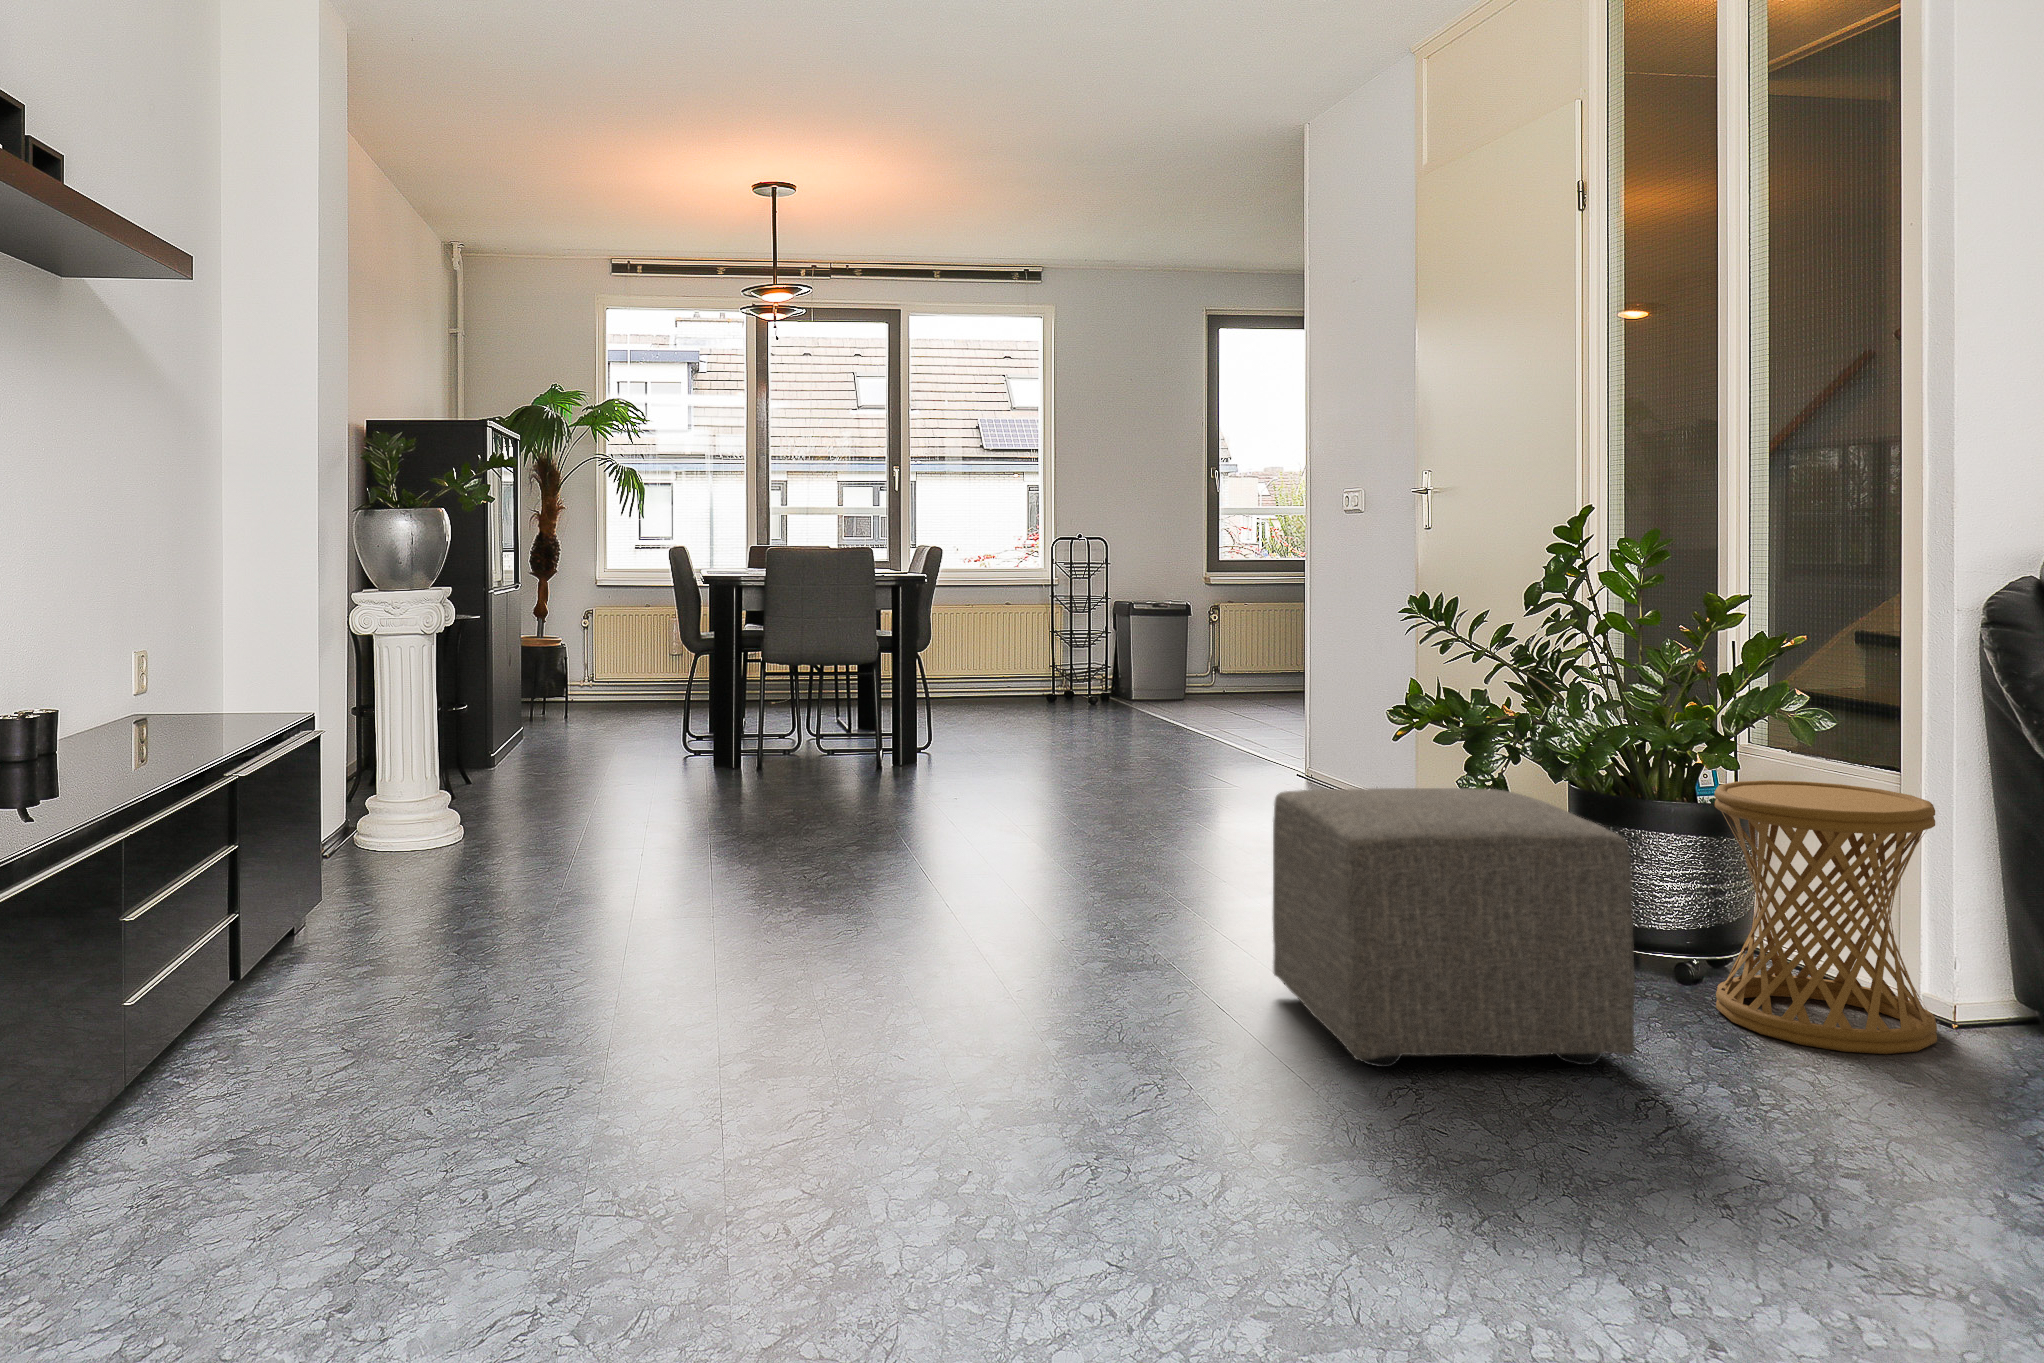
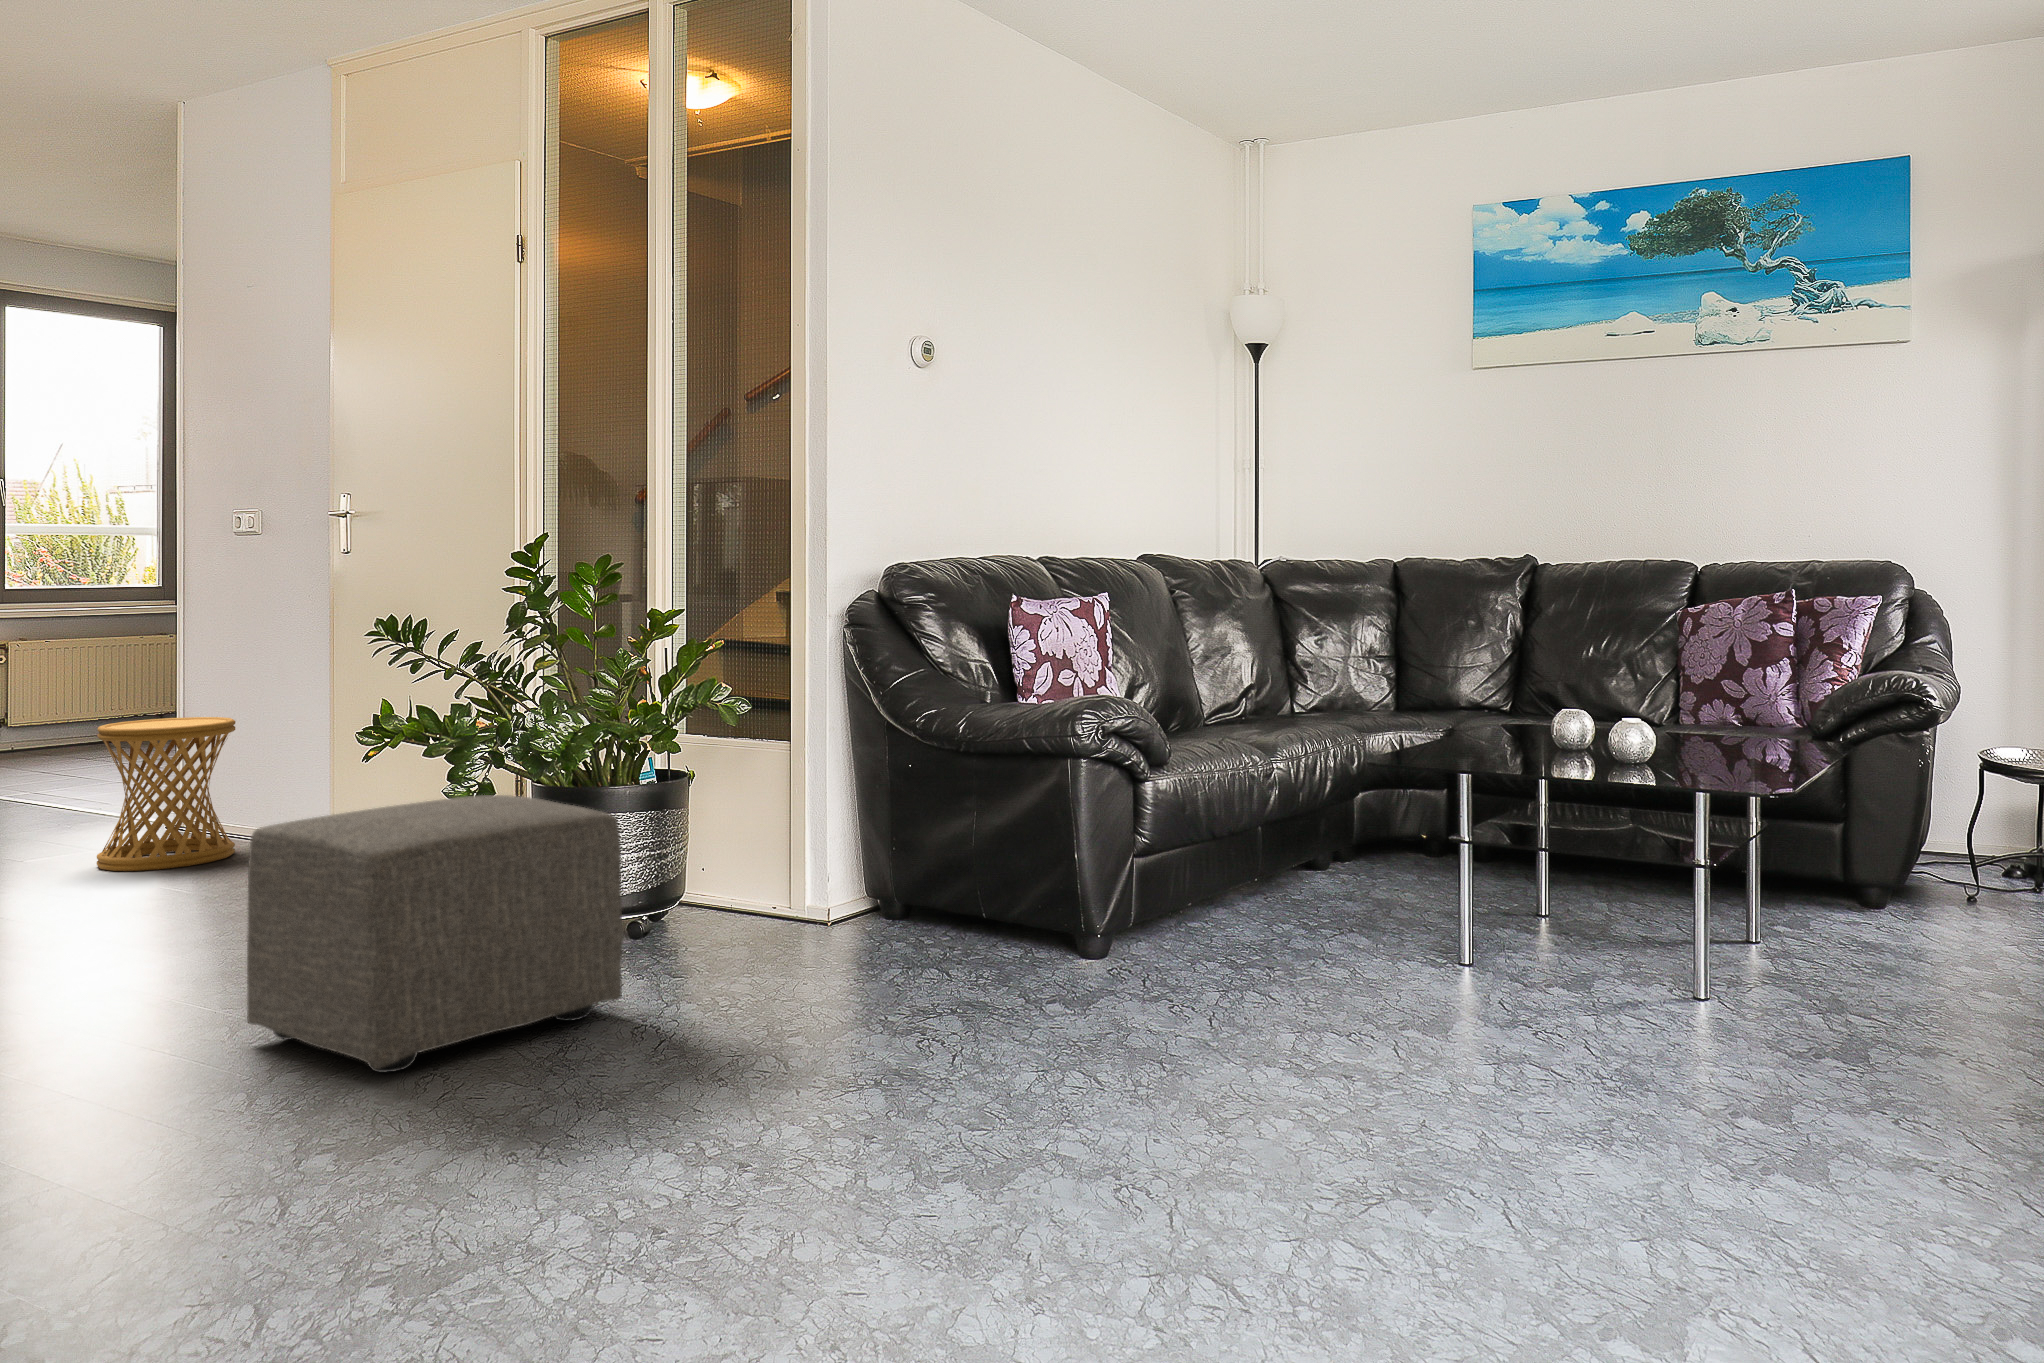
side table: present [1715,780,1937,1054] -> present [97,717,236,871]

